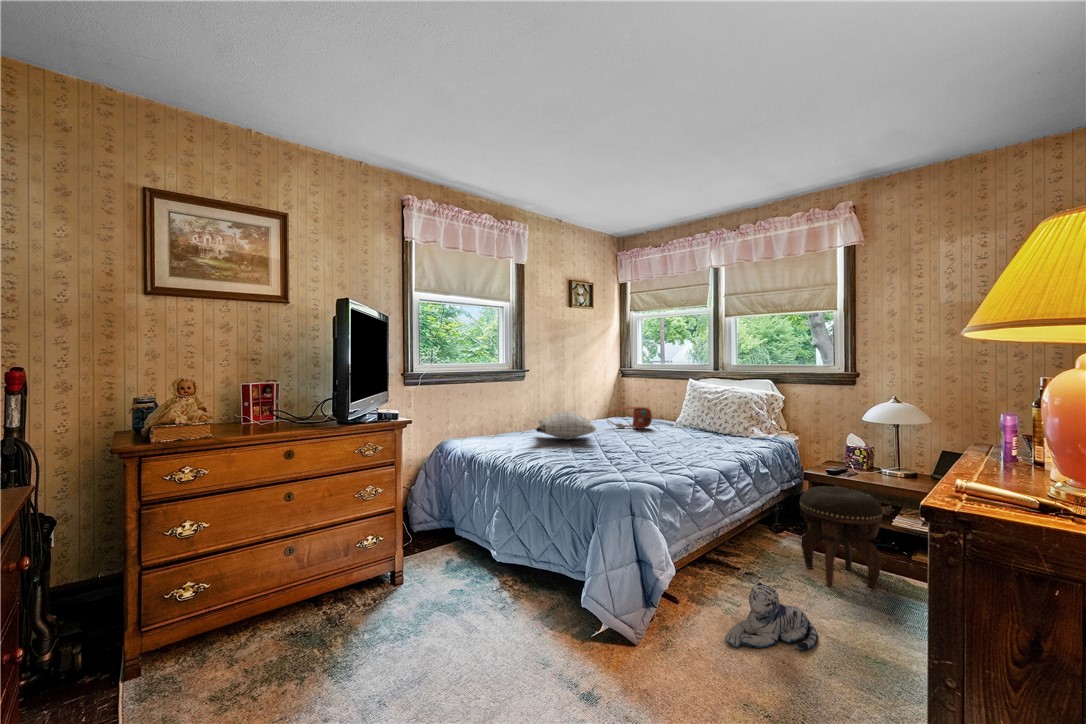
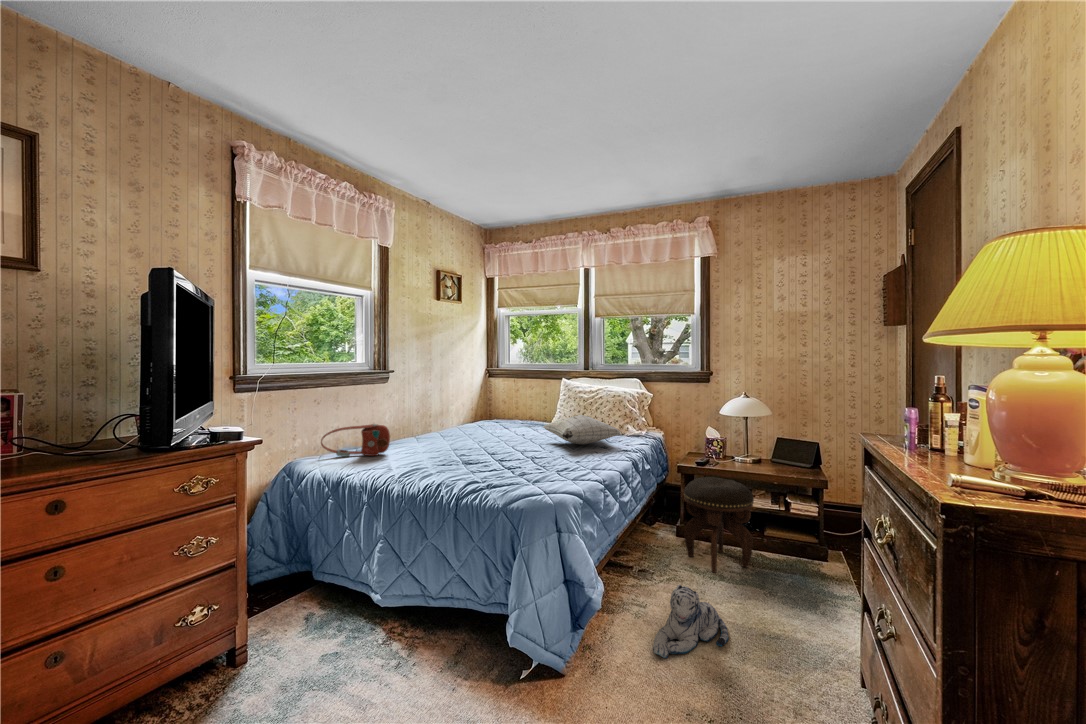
handbag: present [607,407,652,429] -> present [321,424,390,457]
pillow: present [535,412,596,440] -> present [543,415,621,444]

